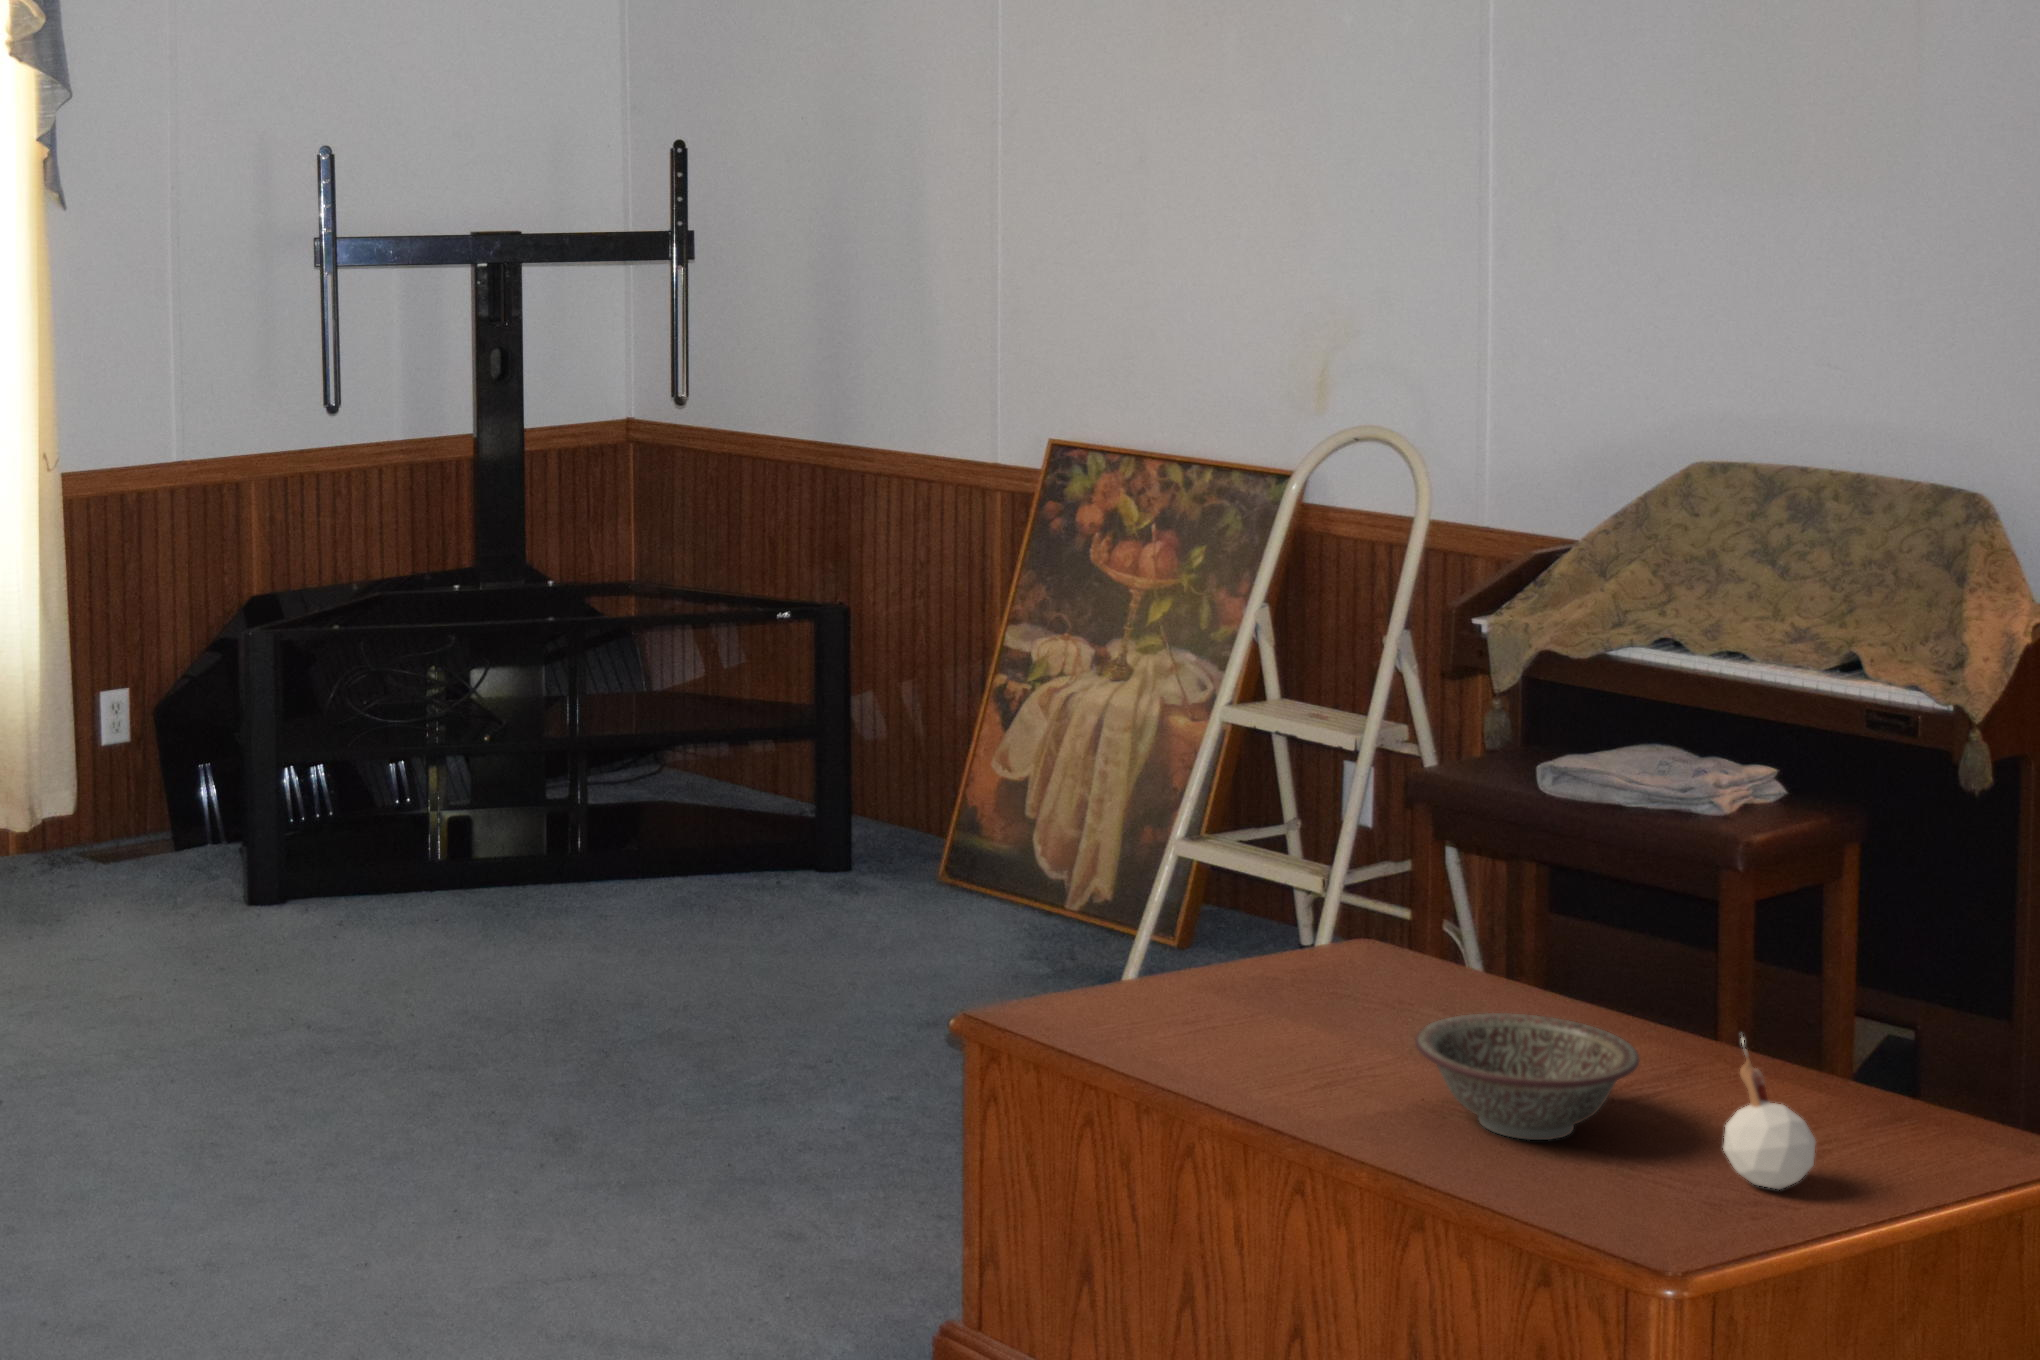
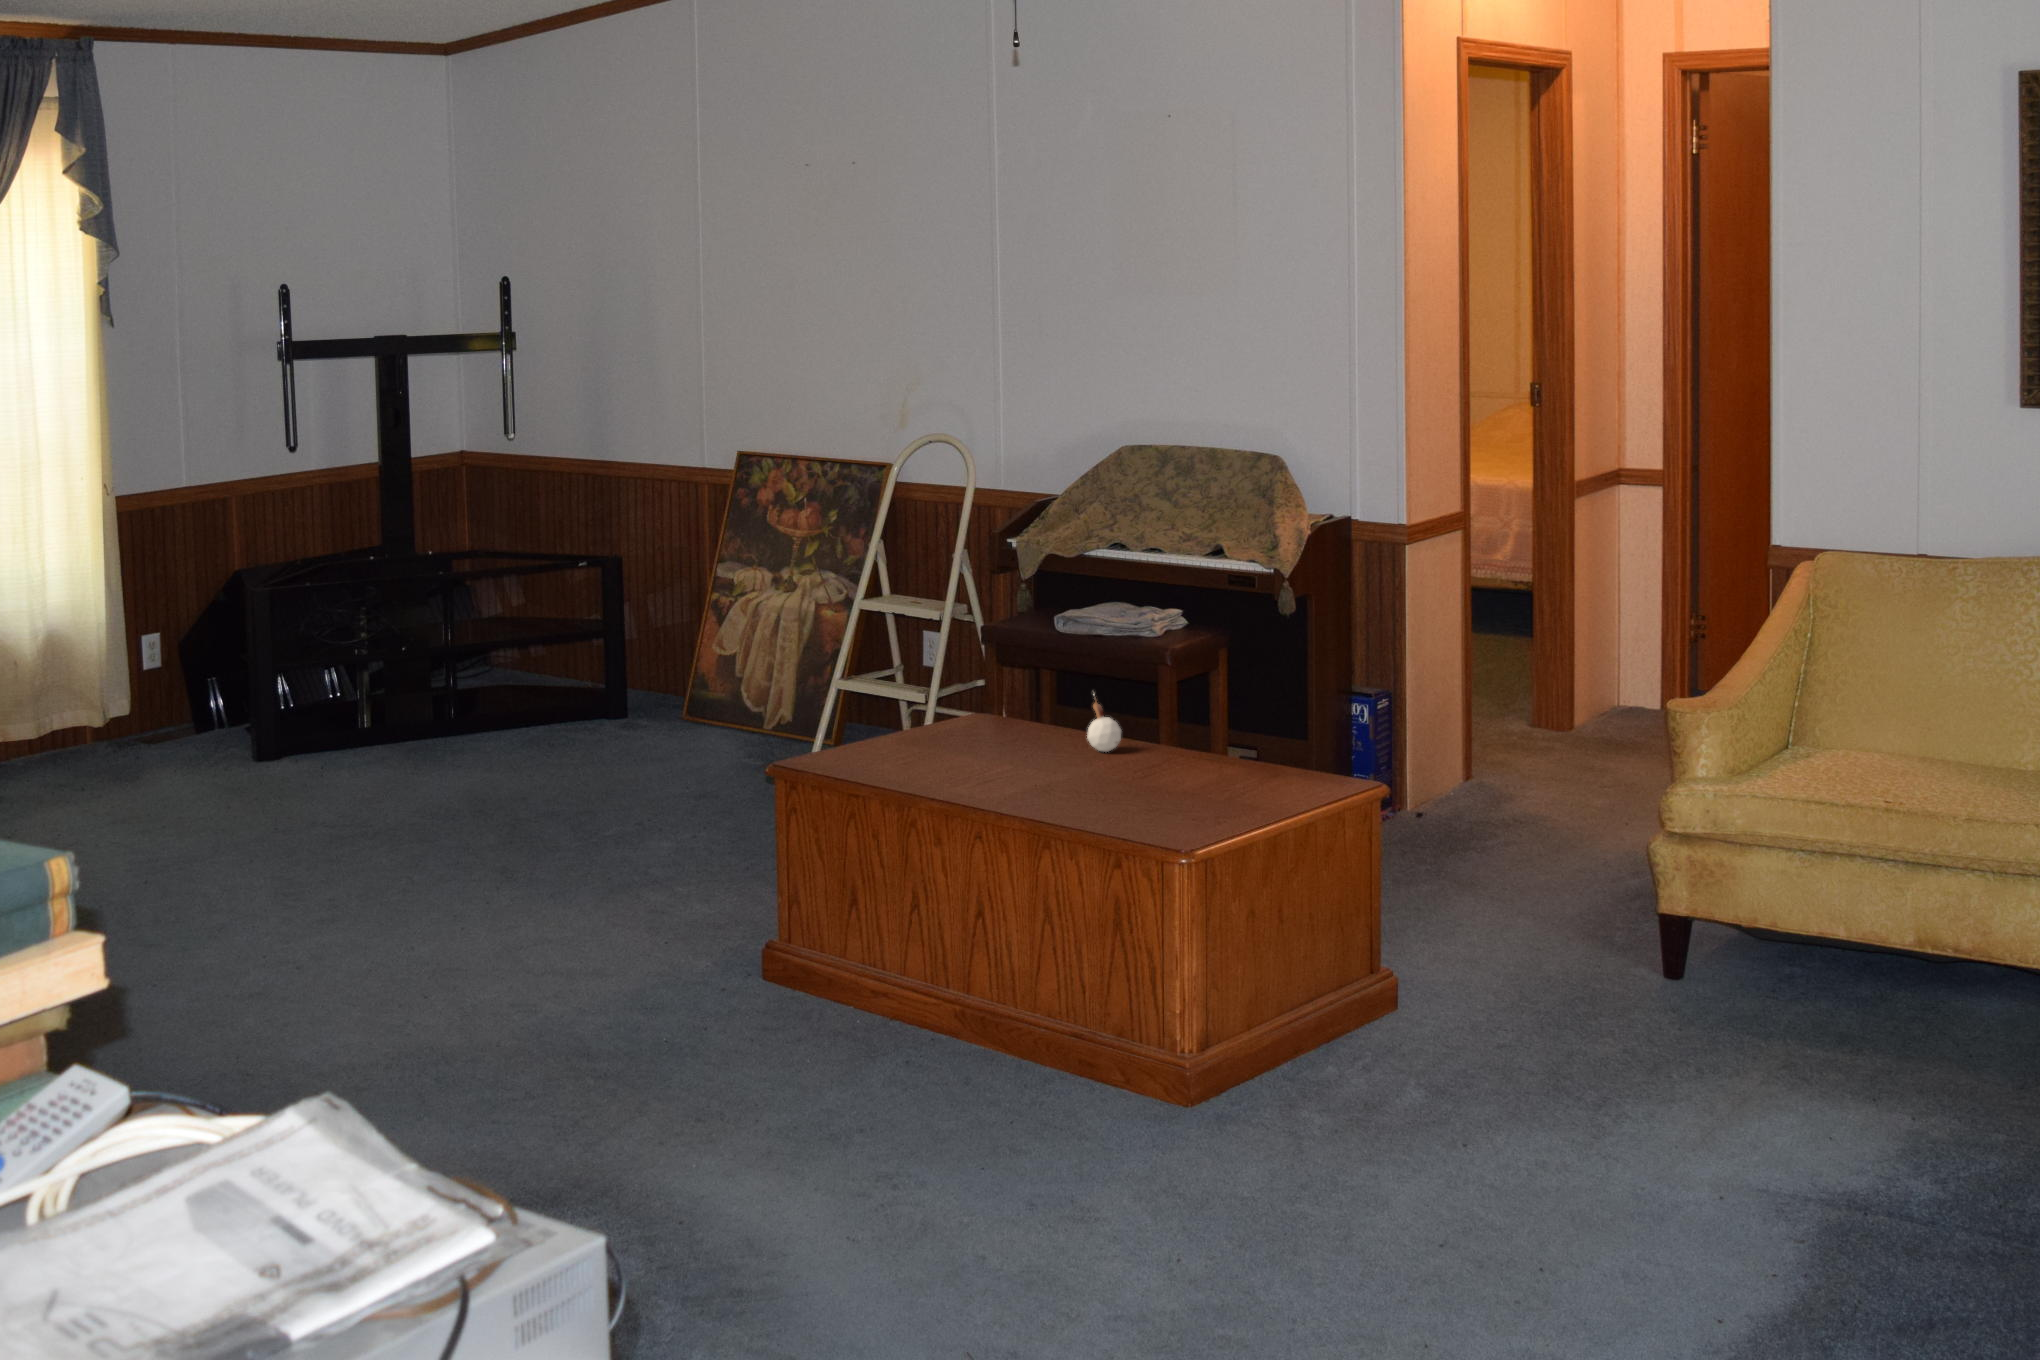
decorative bowl: present [1415,1013,1639,1140] -> none [965,699,1055,746]

